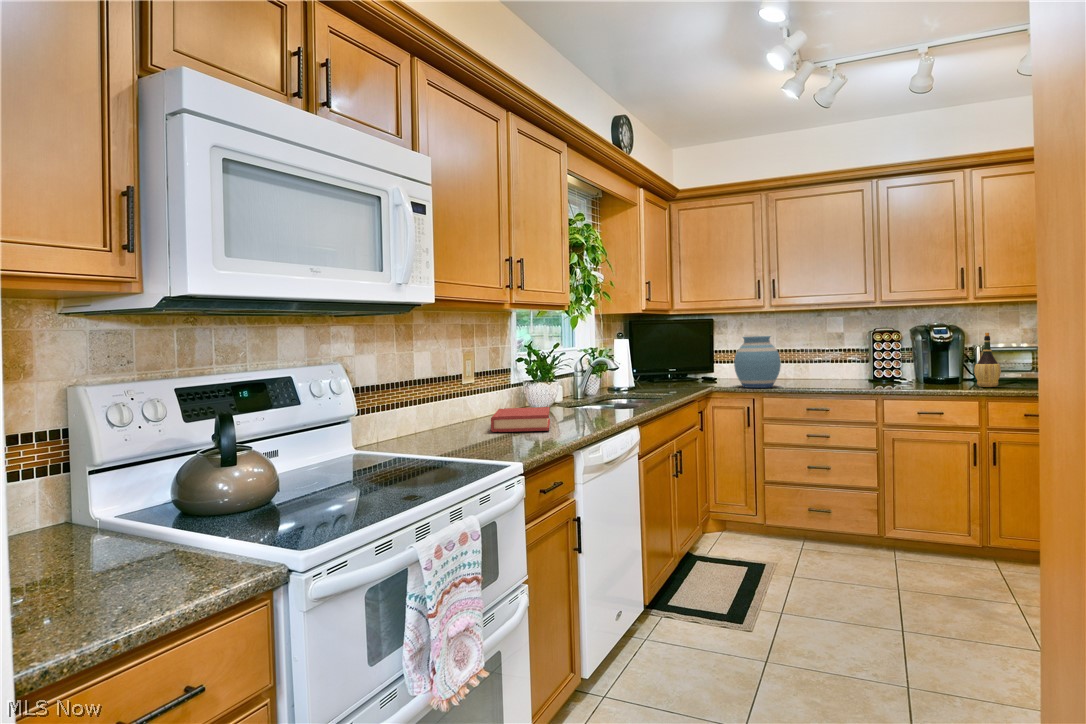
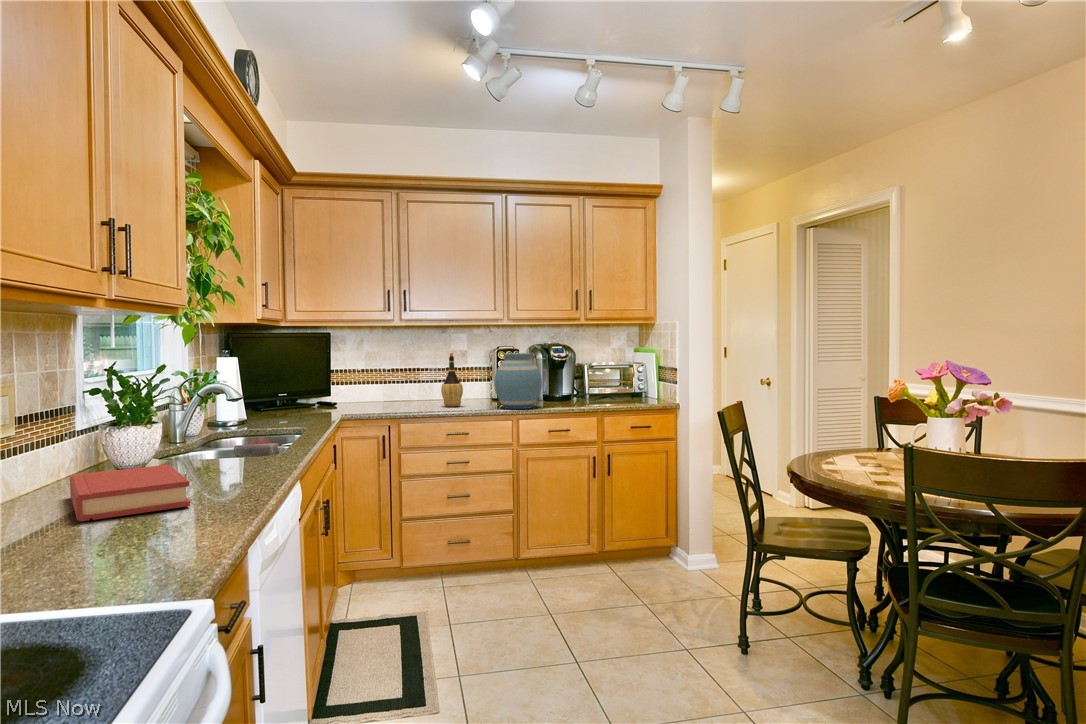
wine bottle: present [974,333,1001,387] -> present [441,353,463,406]
vase: present [734,336,781,388] -> present [494,353,542,409]

